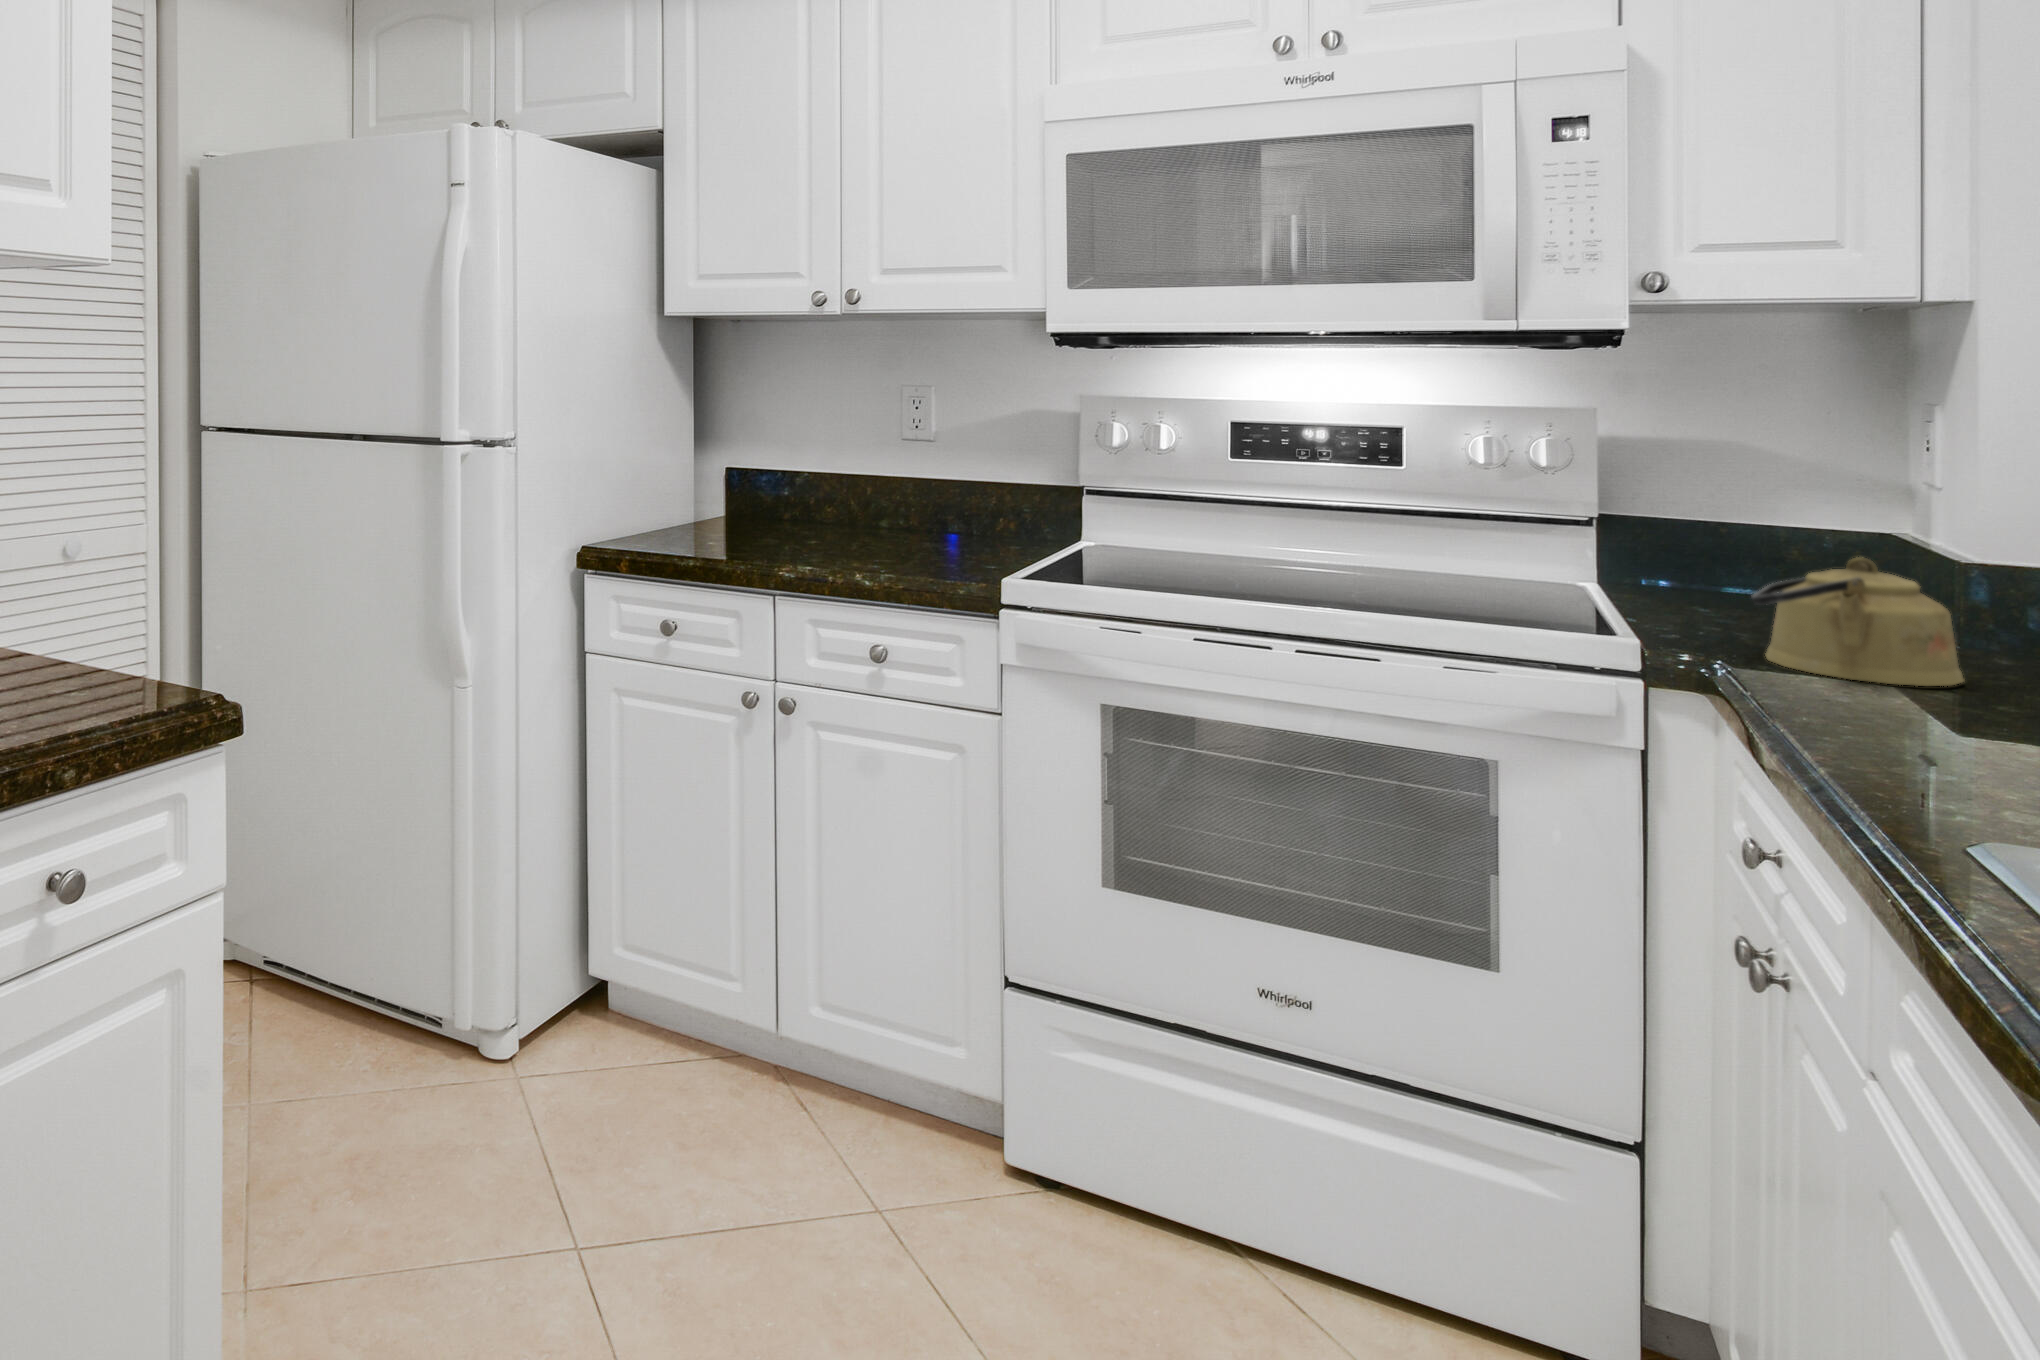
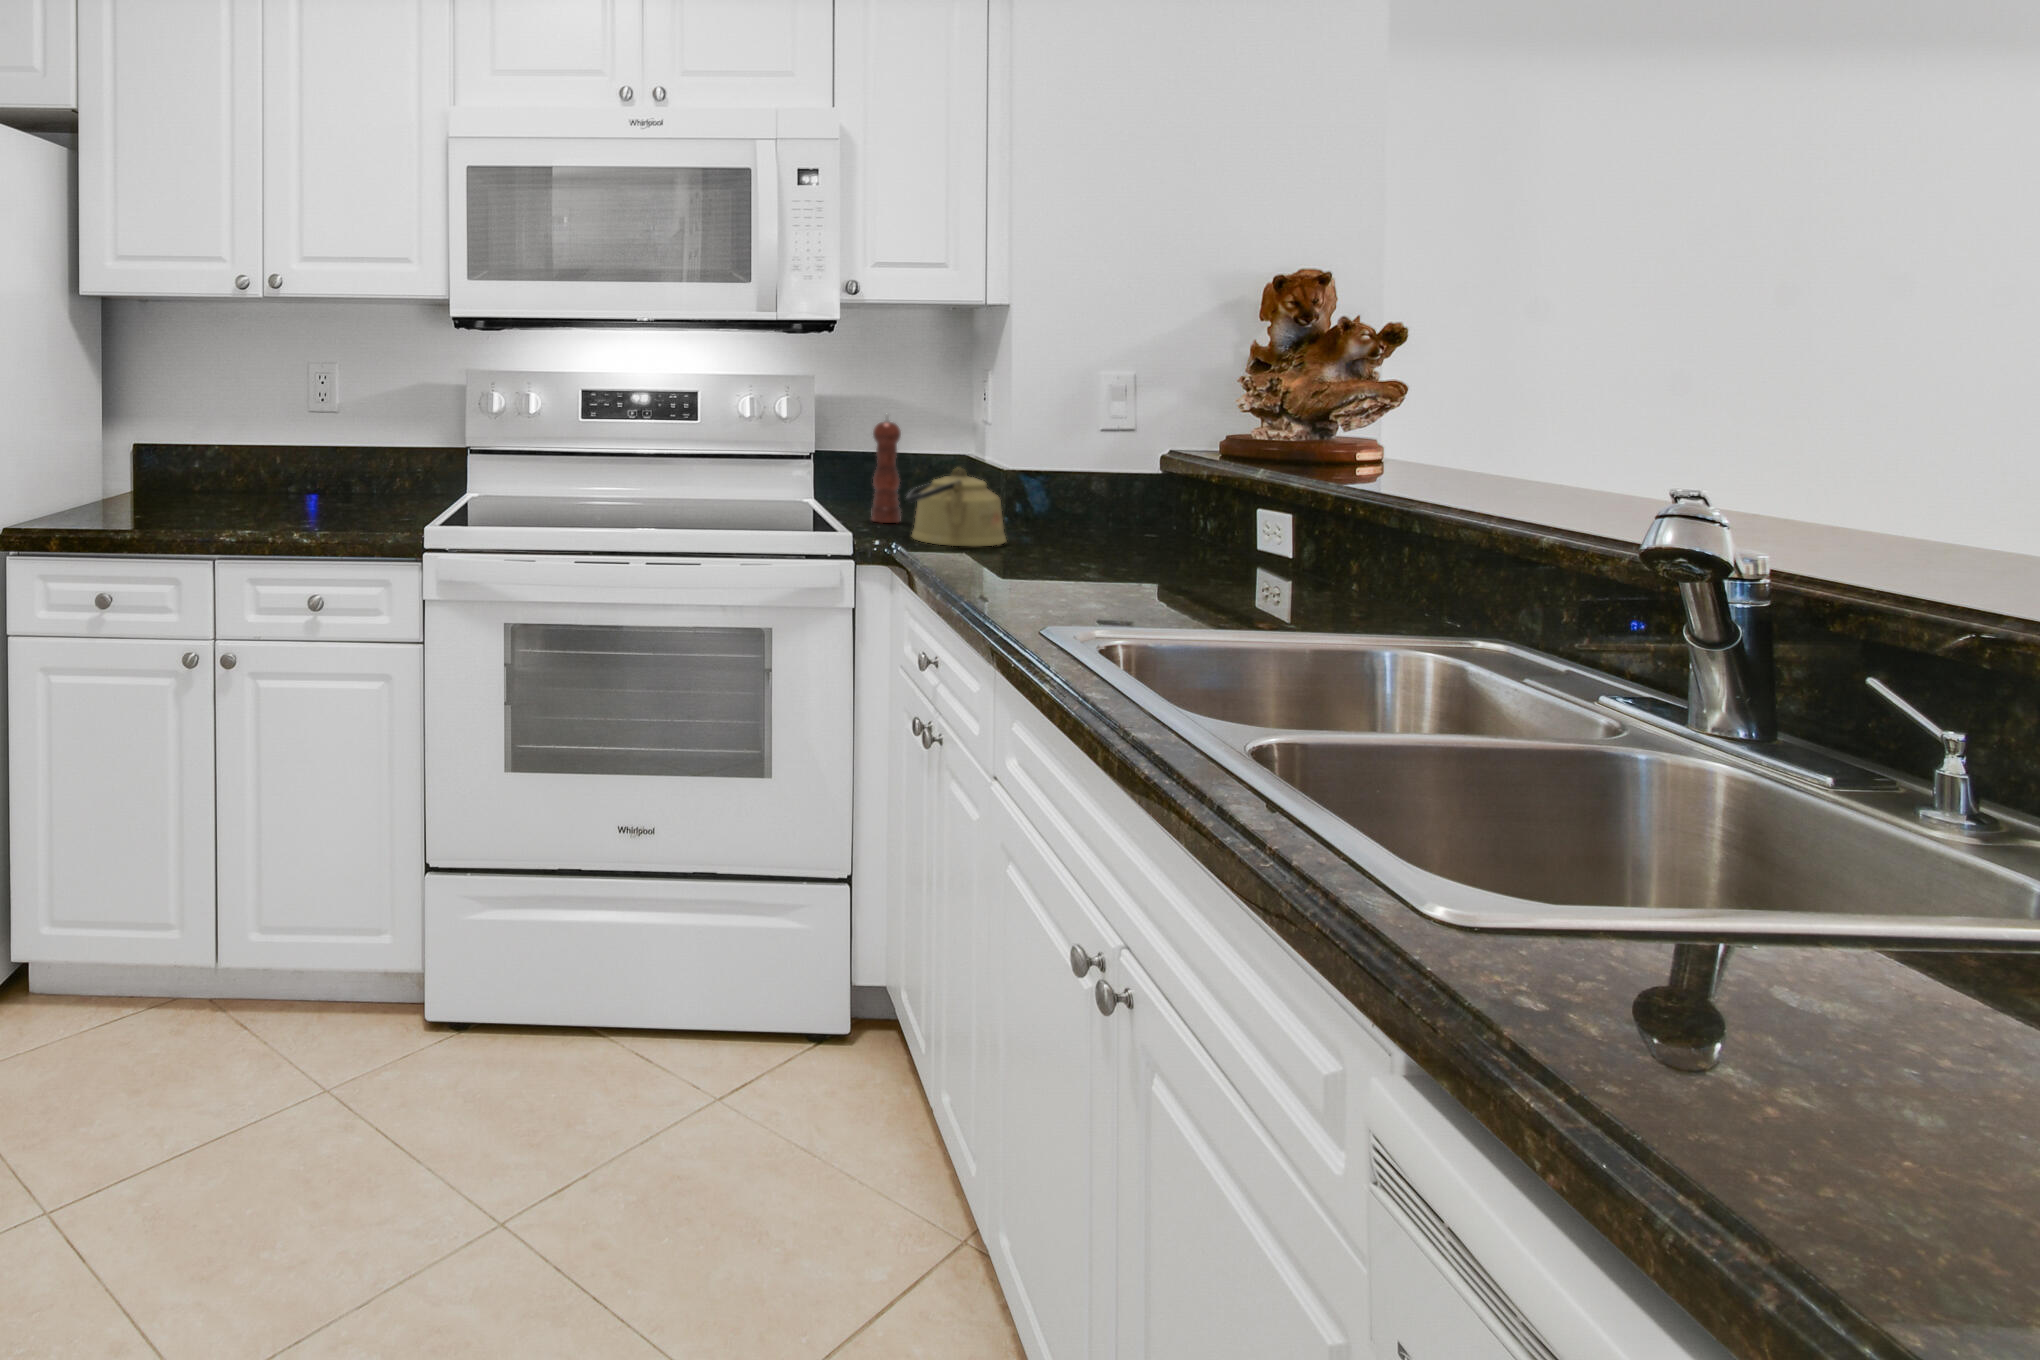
pepper mill: none [1698,468,1754,631] -> present [871,414,901,523]

